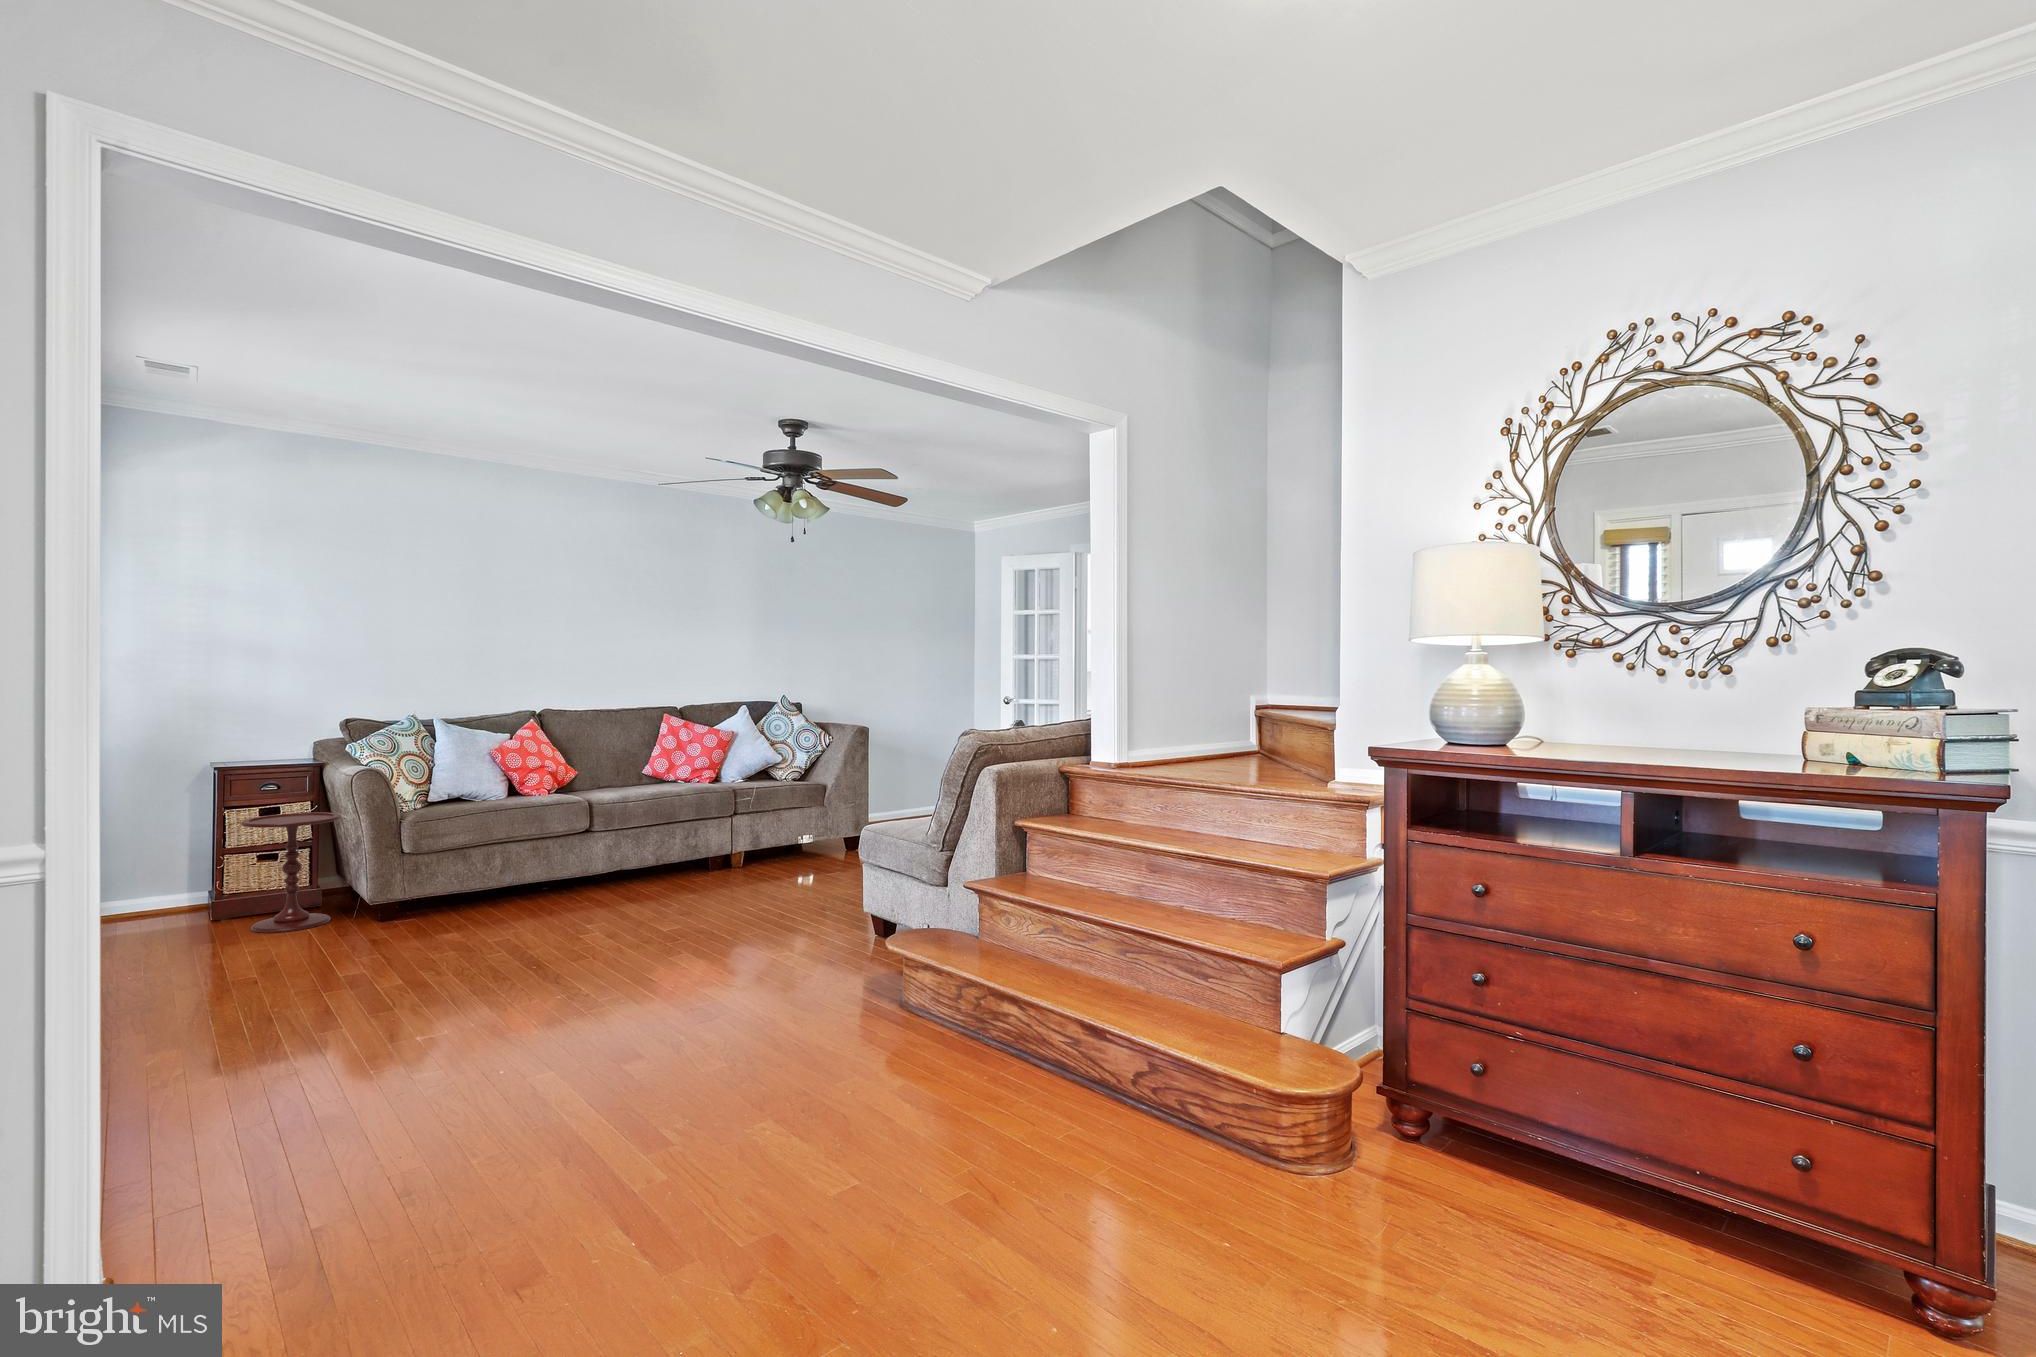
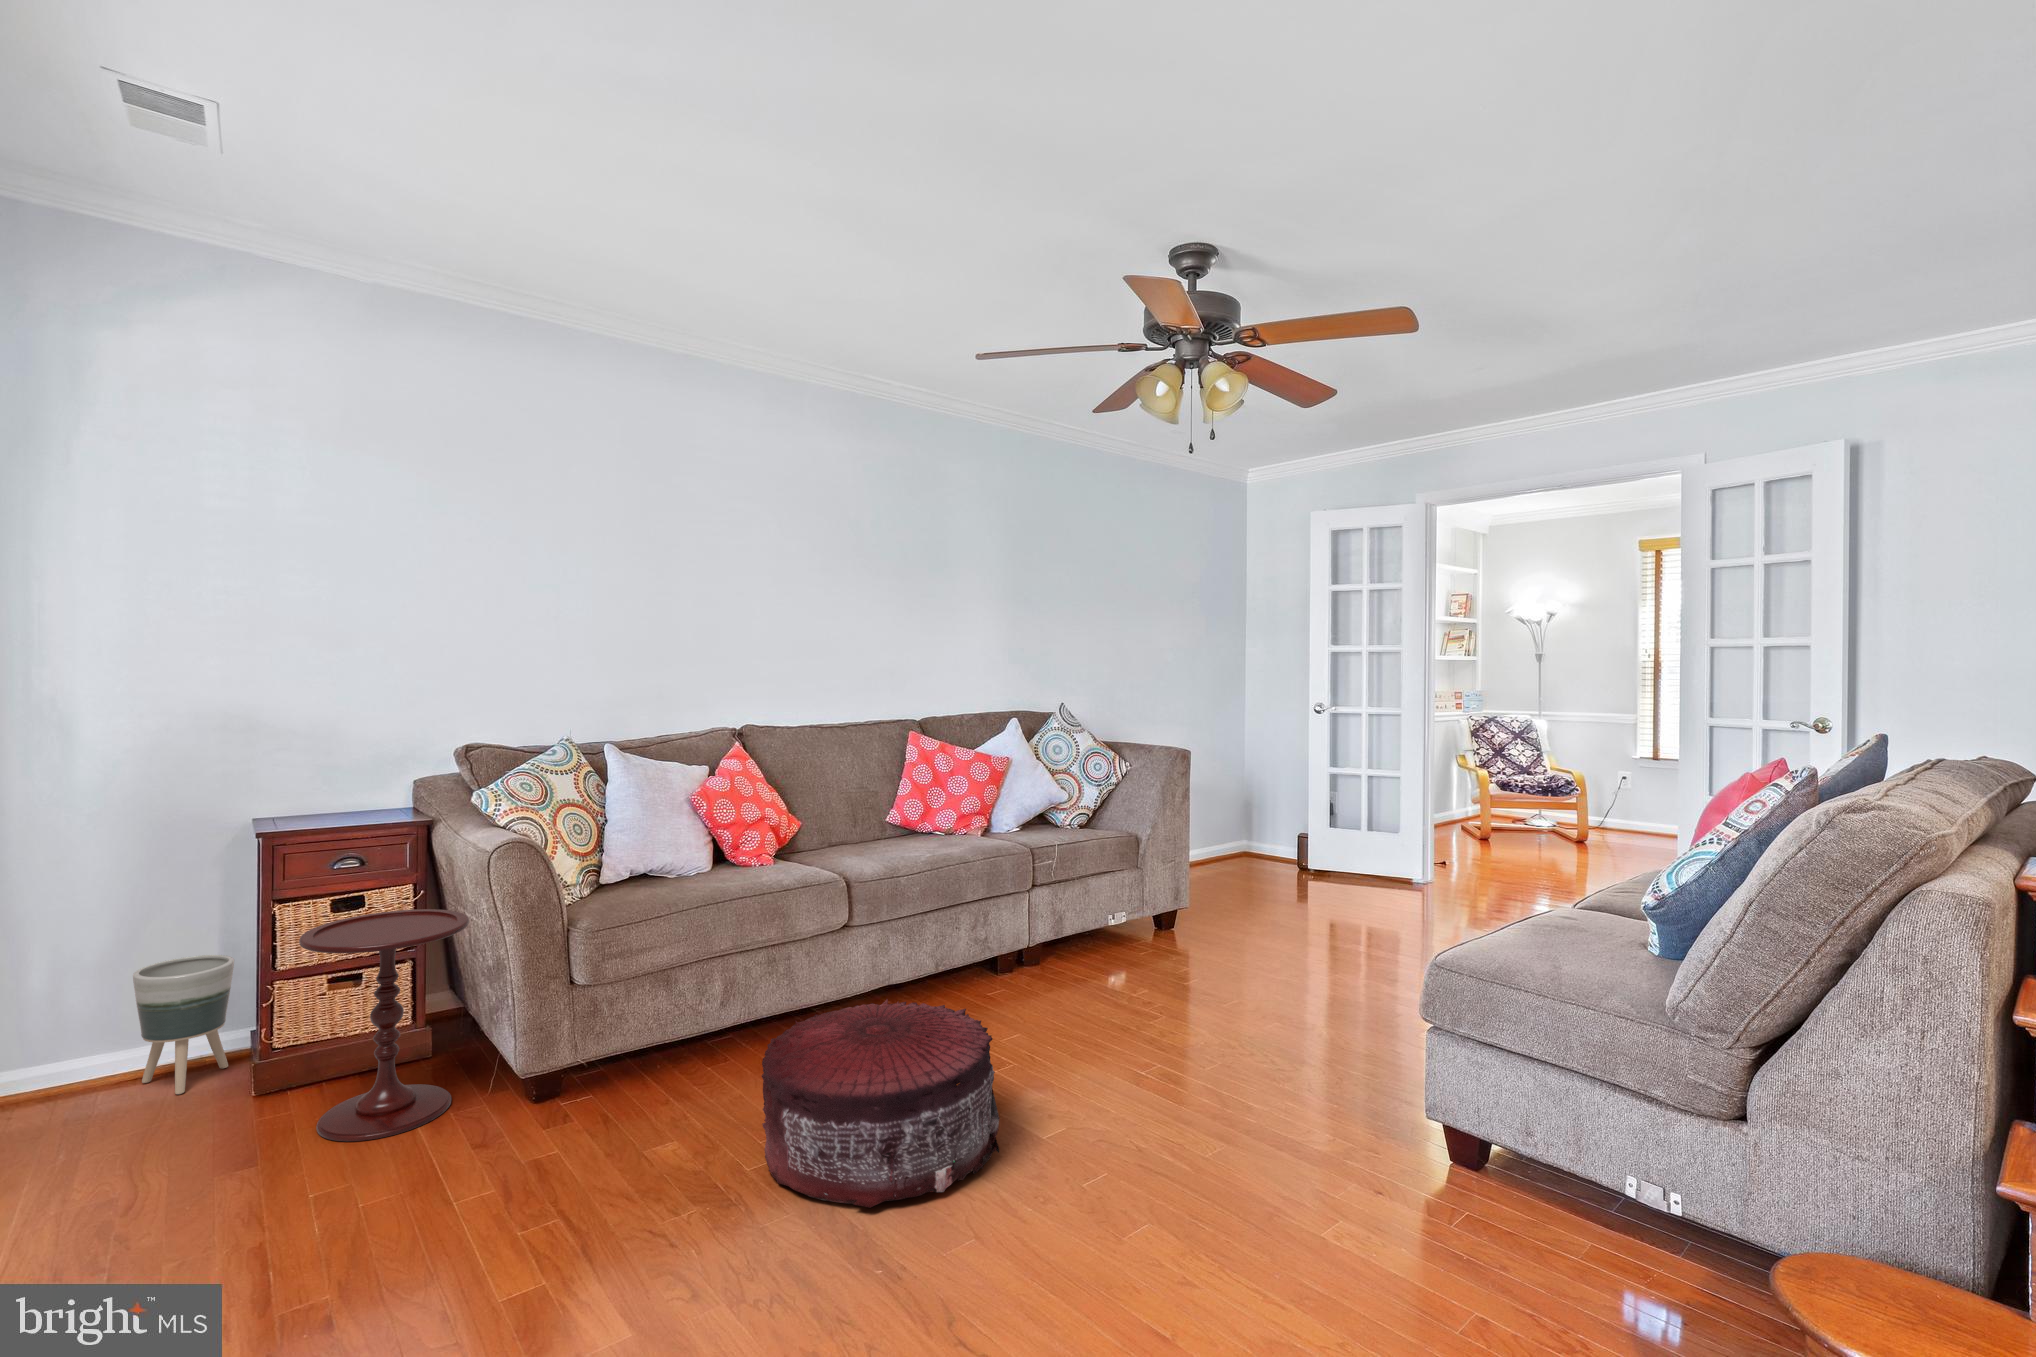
planter: none [140,844,200,920] -> present [133,955,234,1094]
pouf: none [496,858,634,945] -> present [762,999,999,1208]

